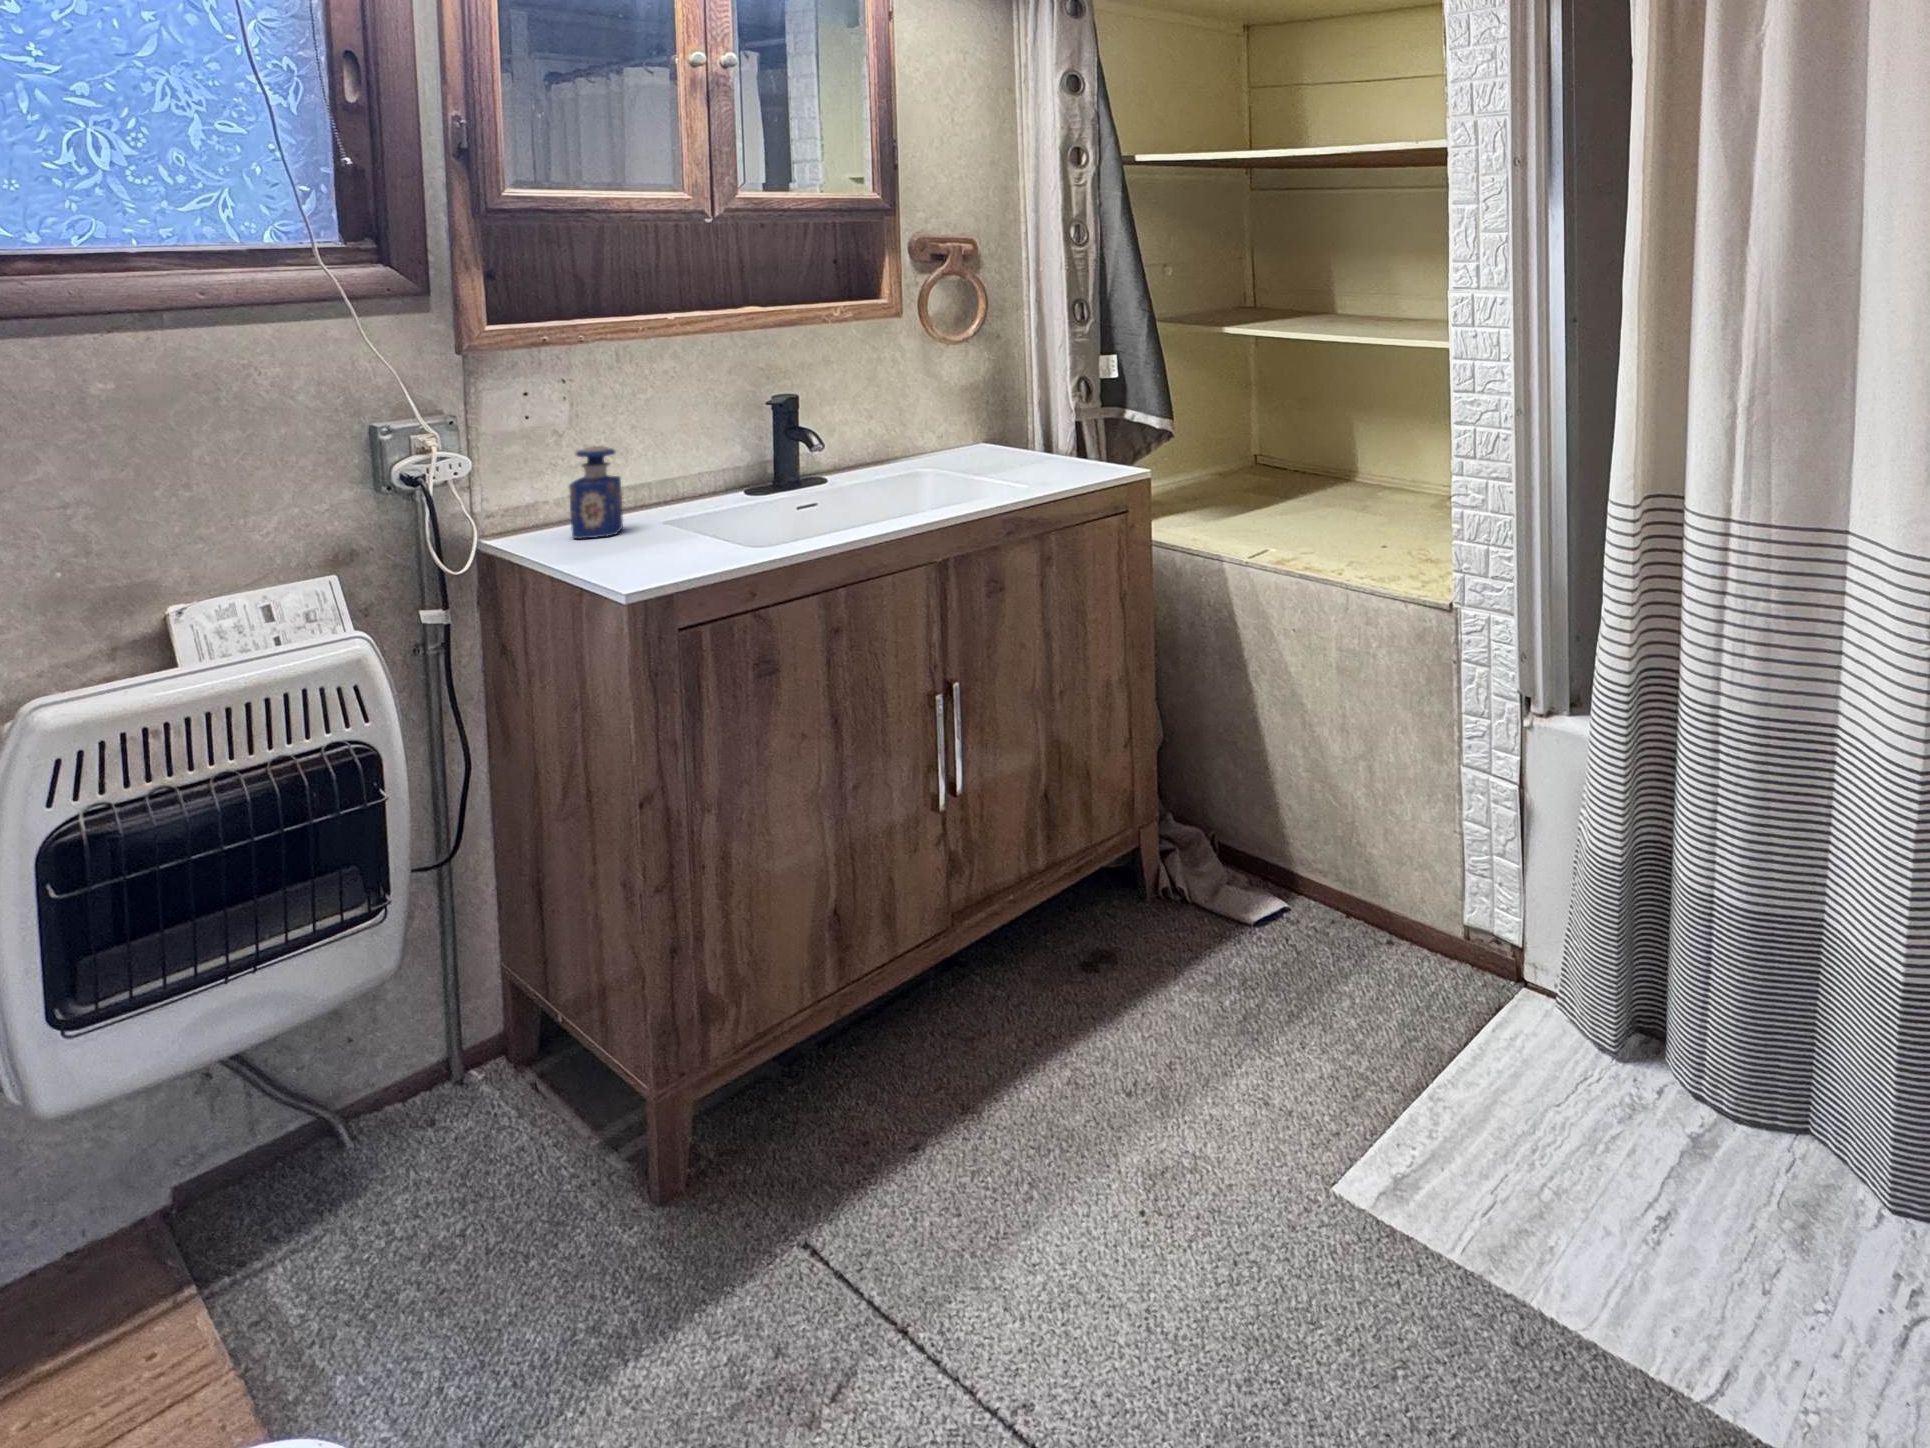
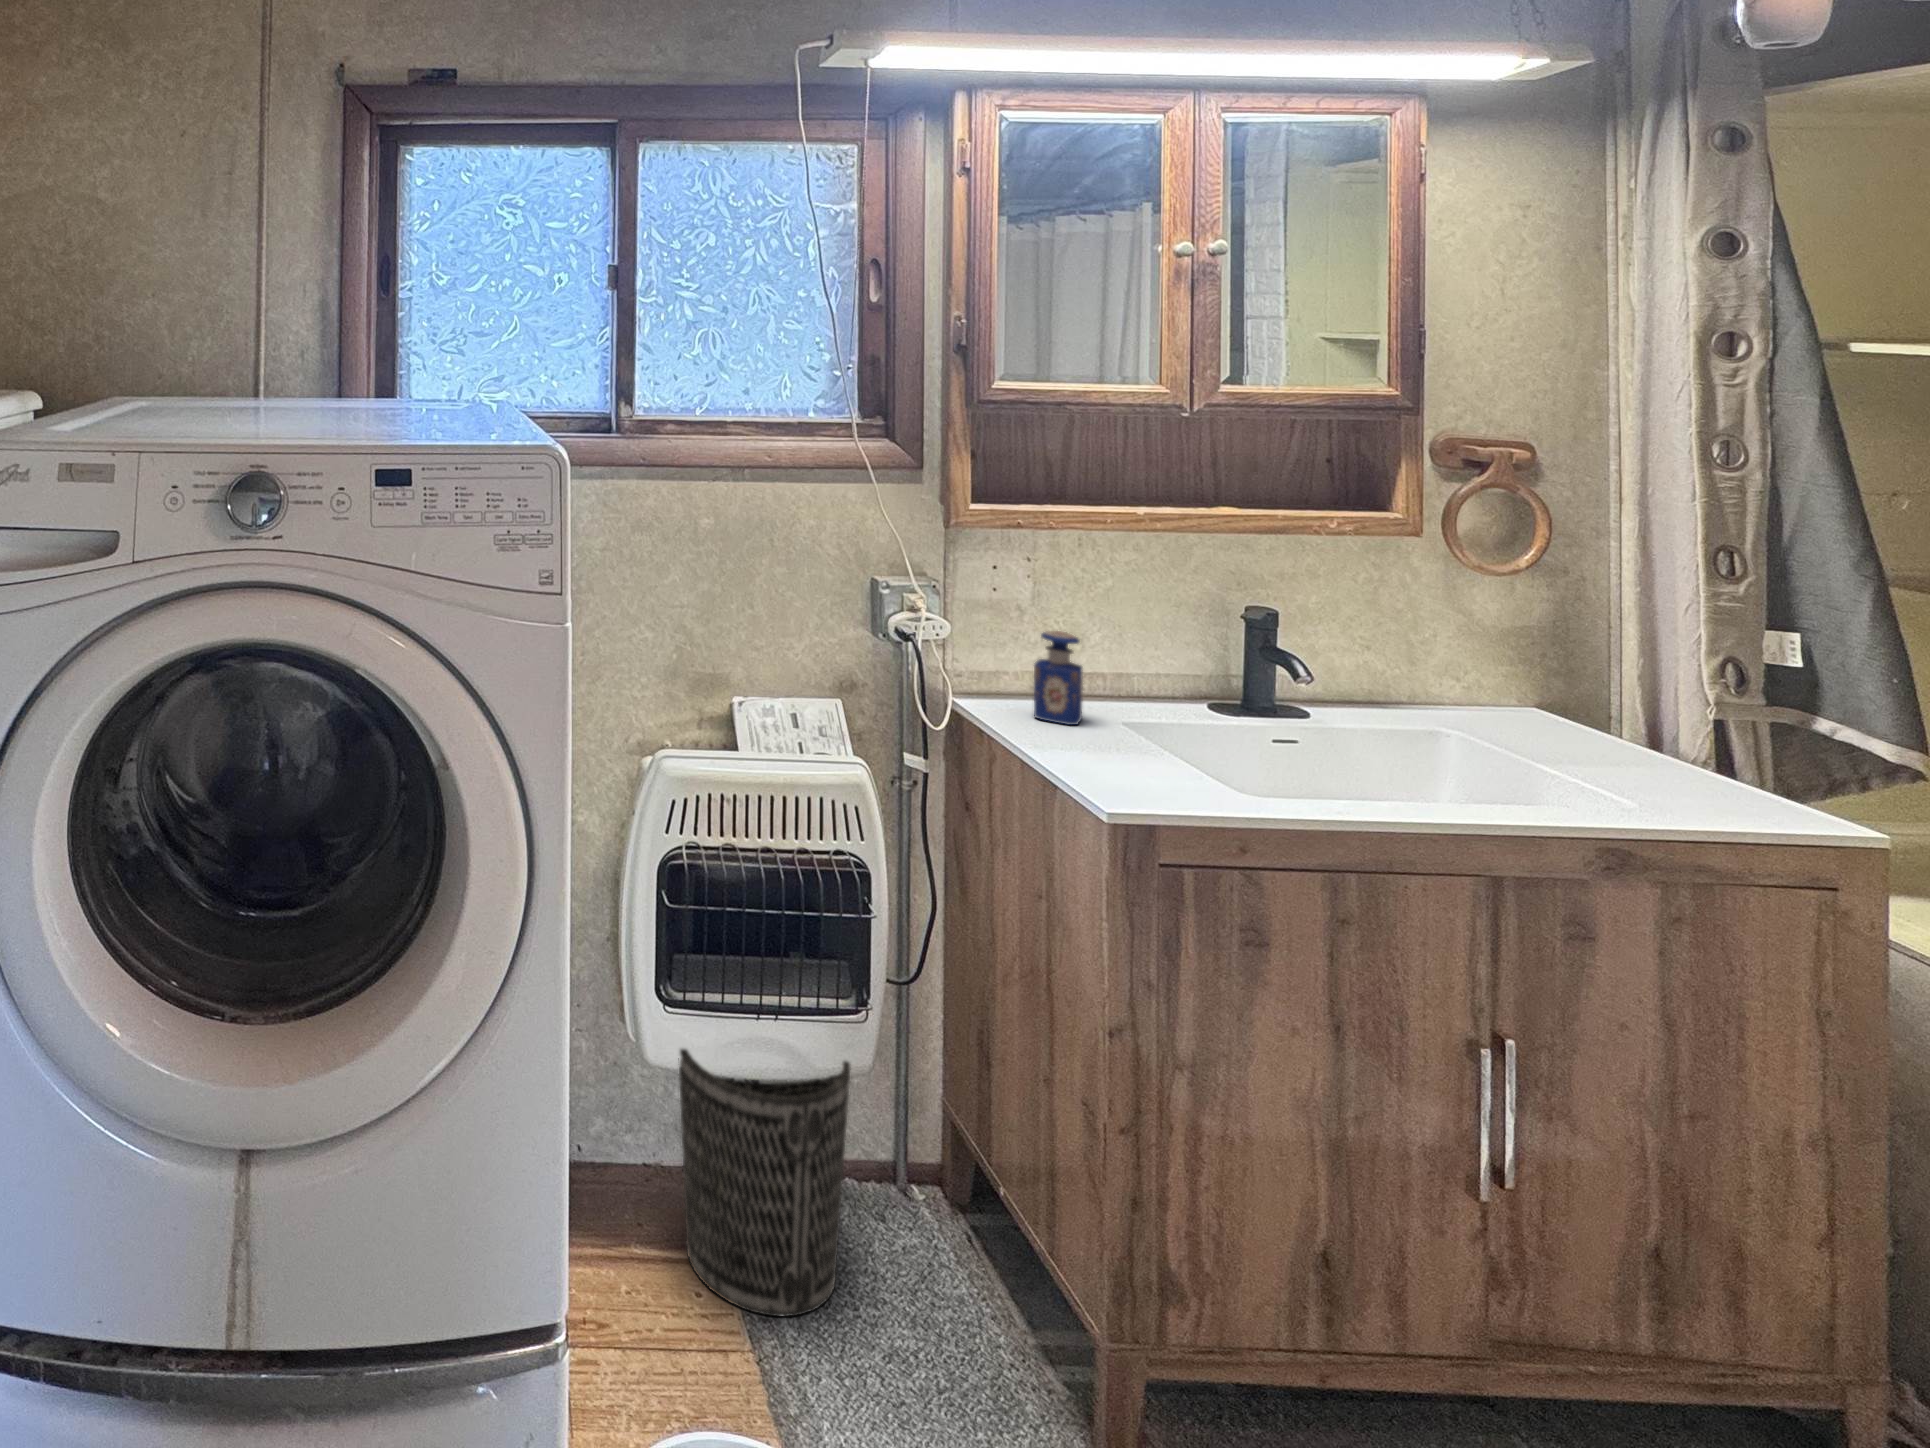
wastebasket: none [96,954,365,1337] -> present [678,1049,851,1316]

